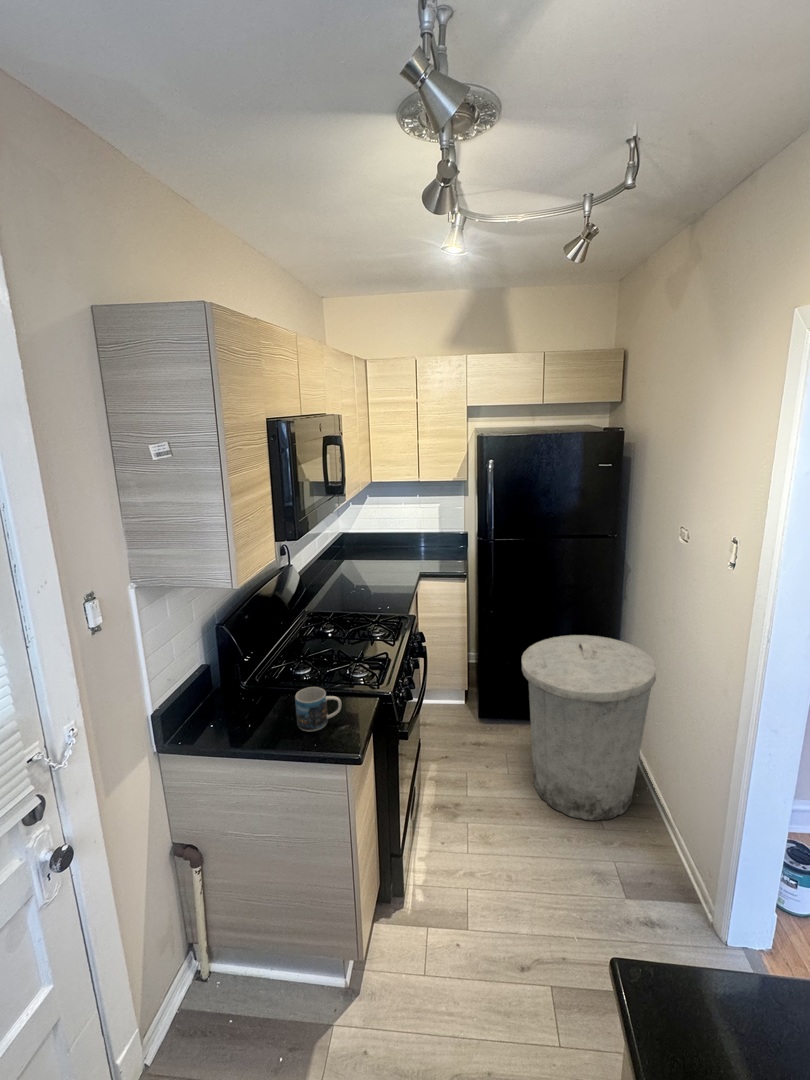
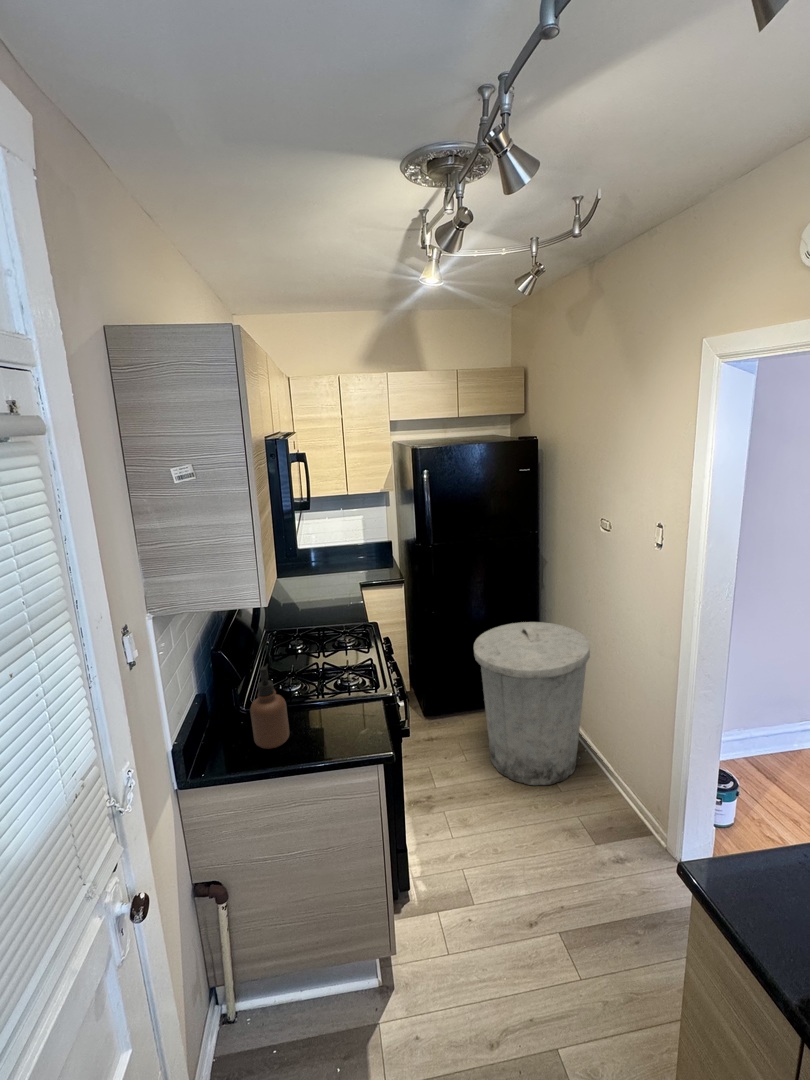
soap dispenser: none [236,645,275,729] -> present [250,664,289,749]
mug: present [295,687,341,731] -> none [312,697,357,741]

